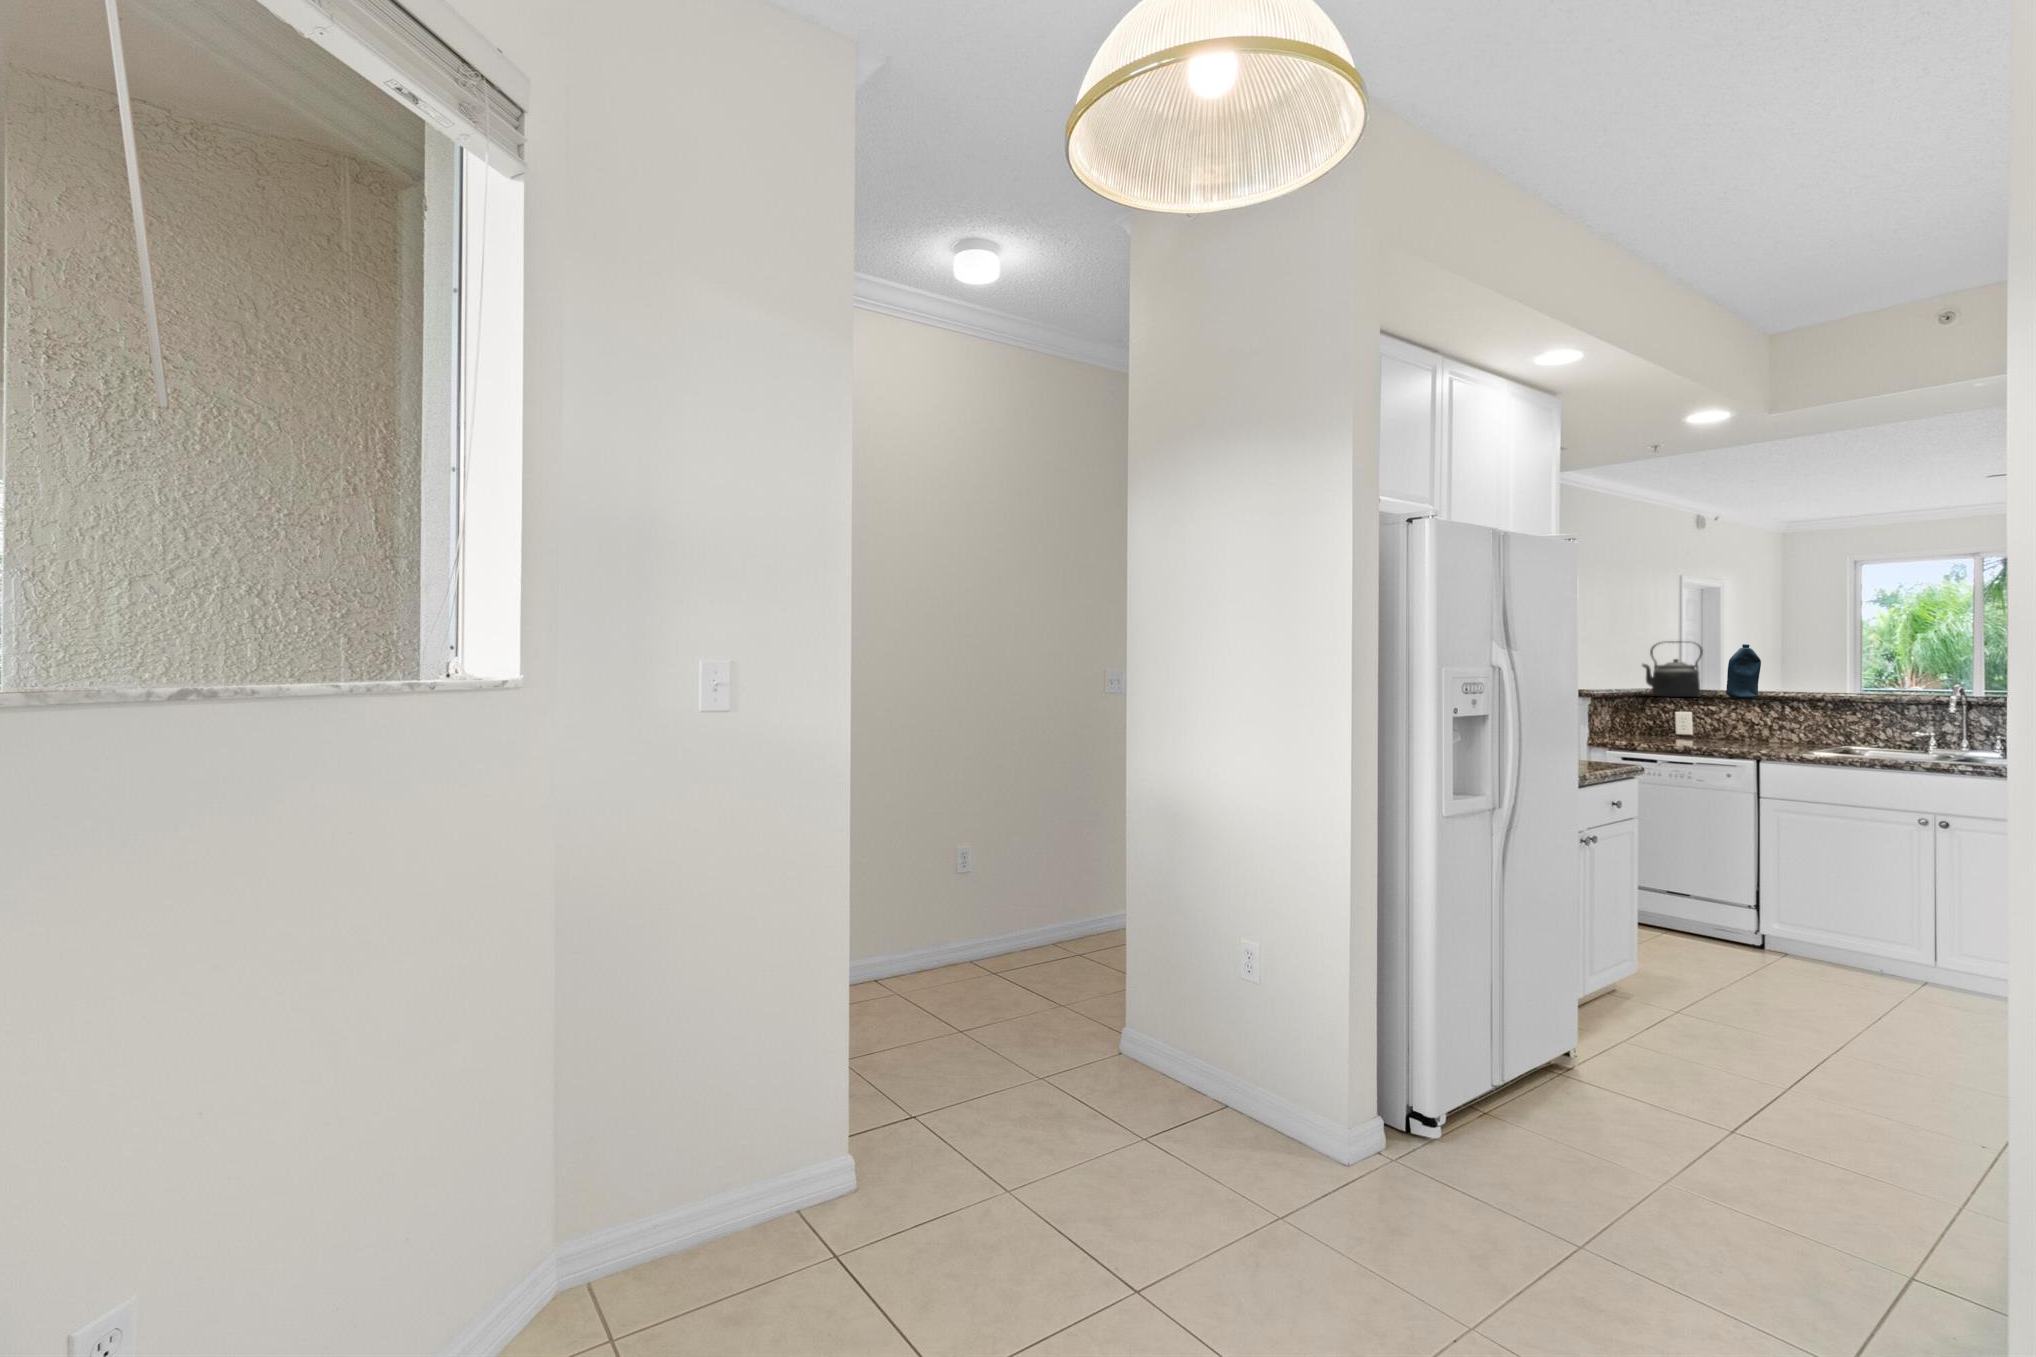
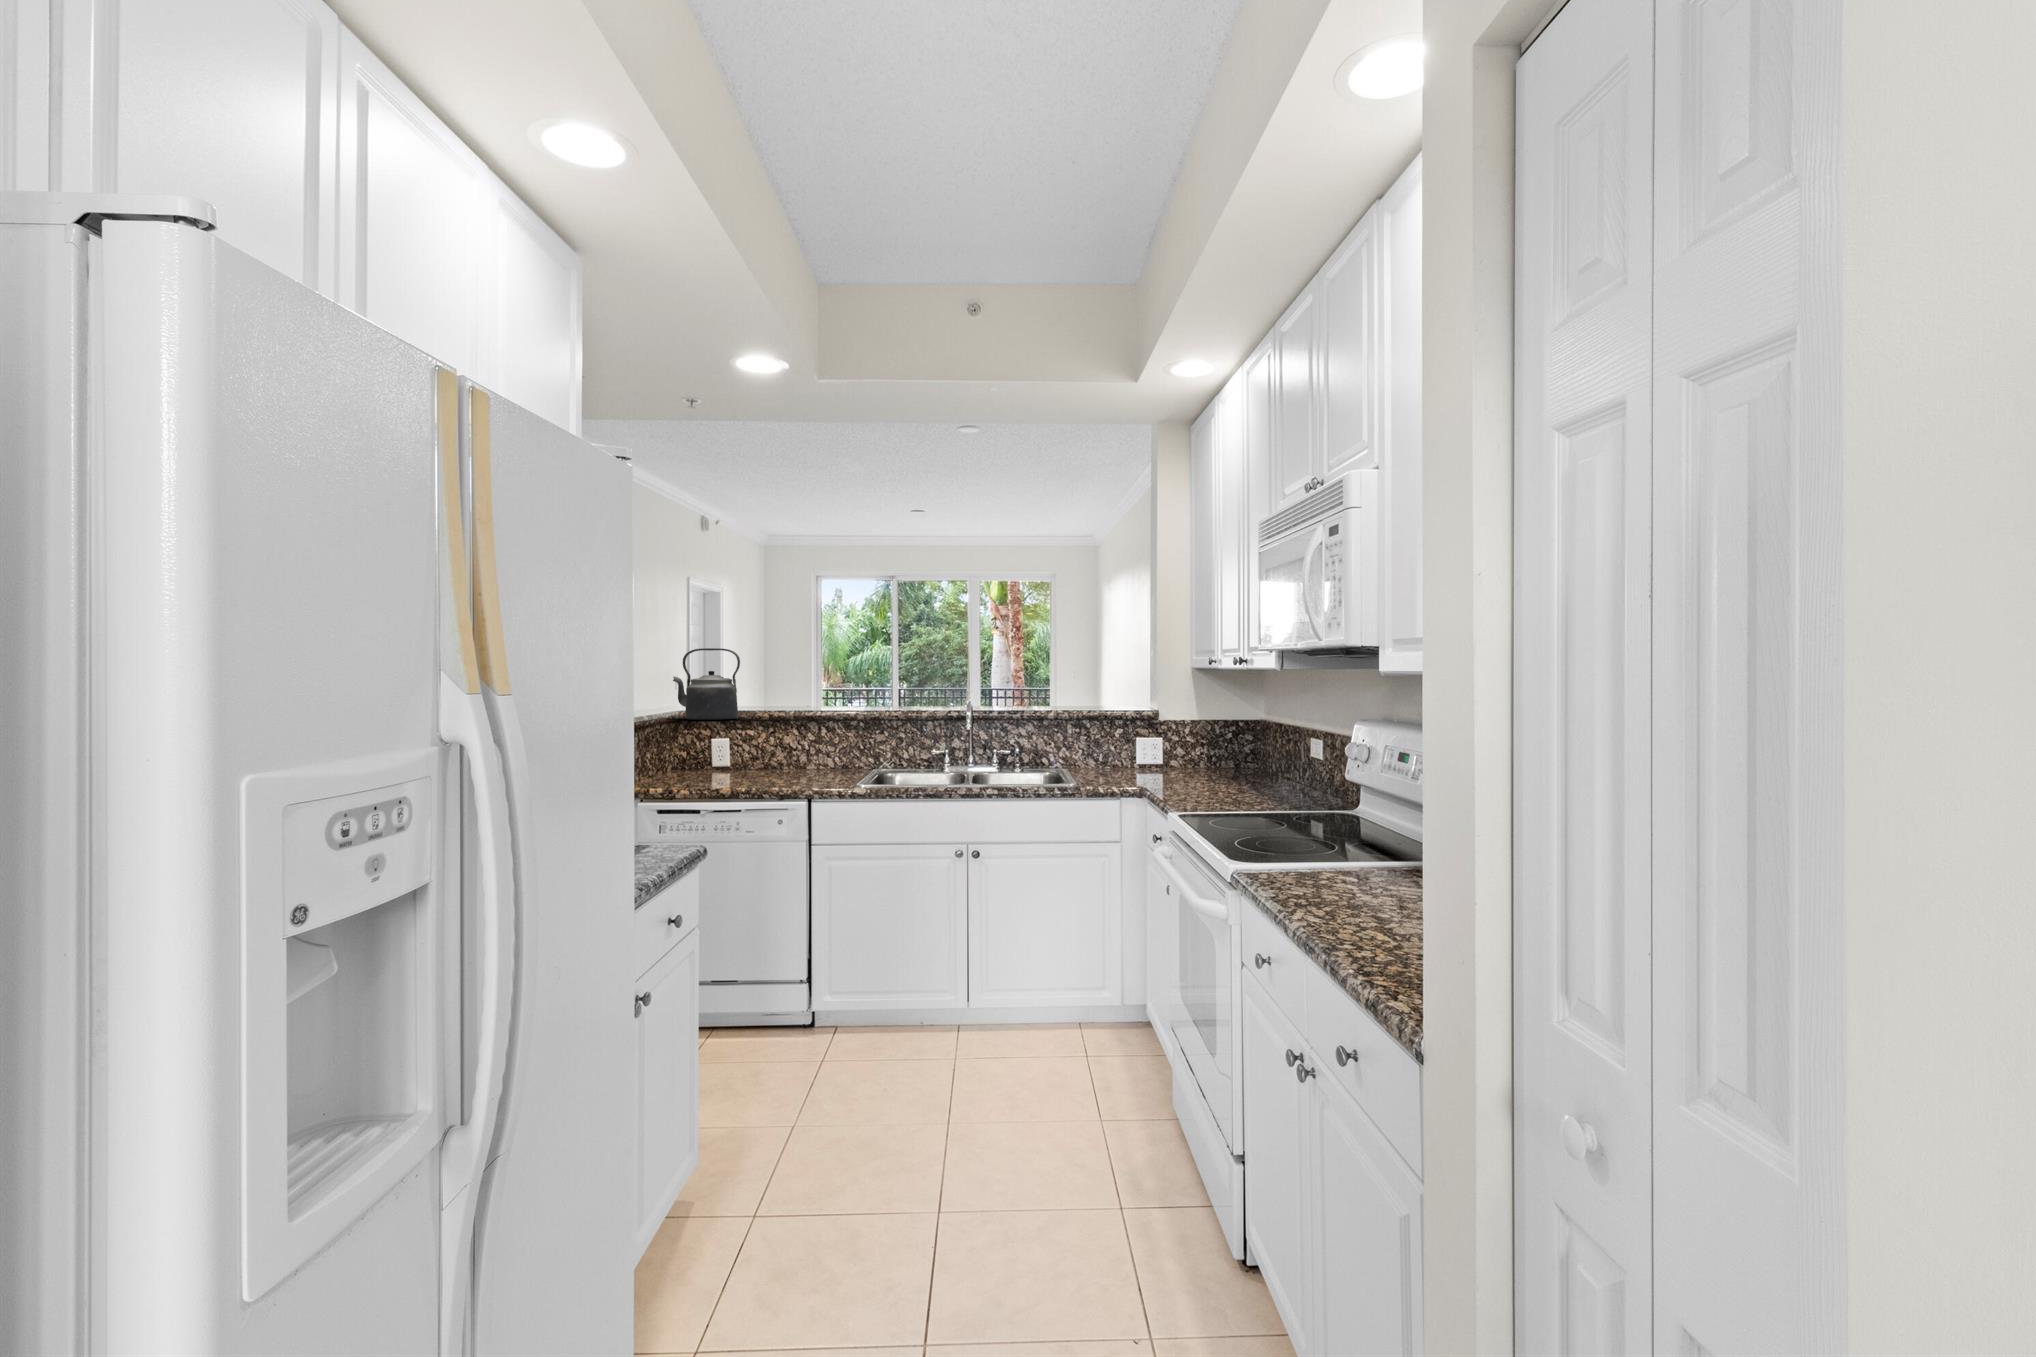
bottle: present [1726,644,1761,698] -> none [764,653,798,718]

